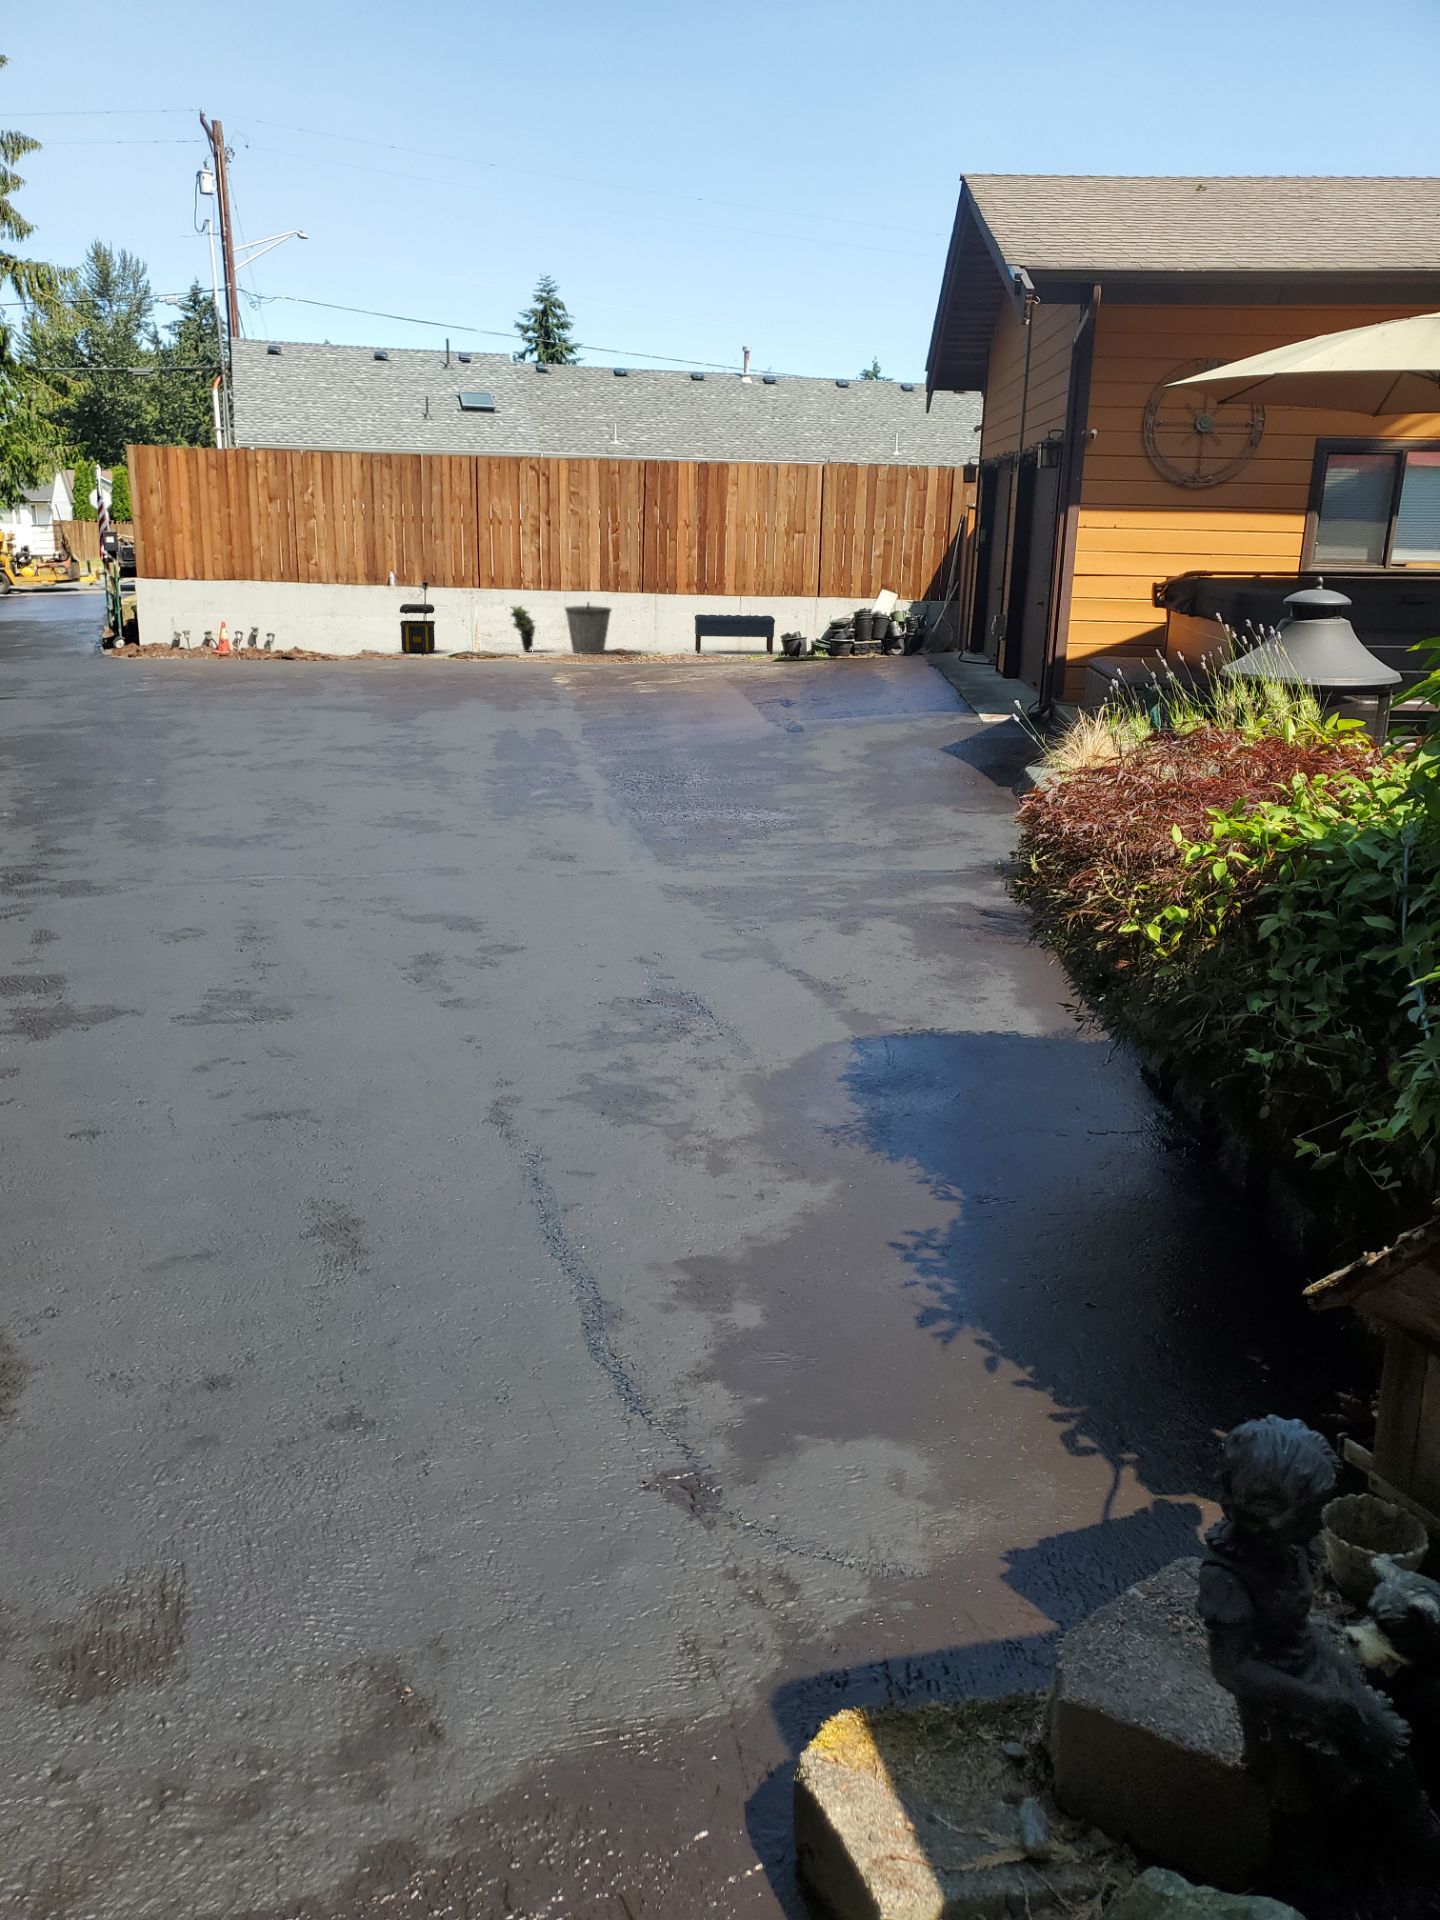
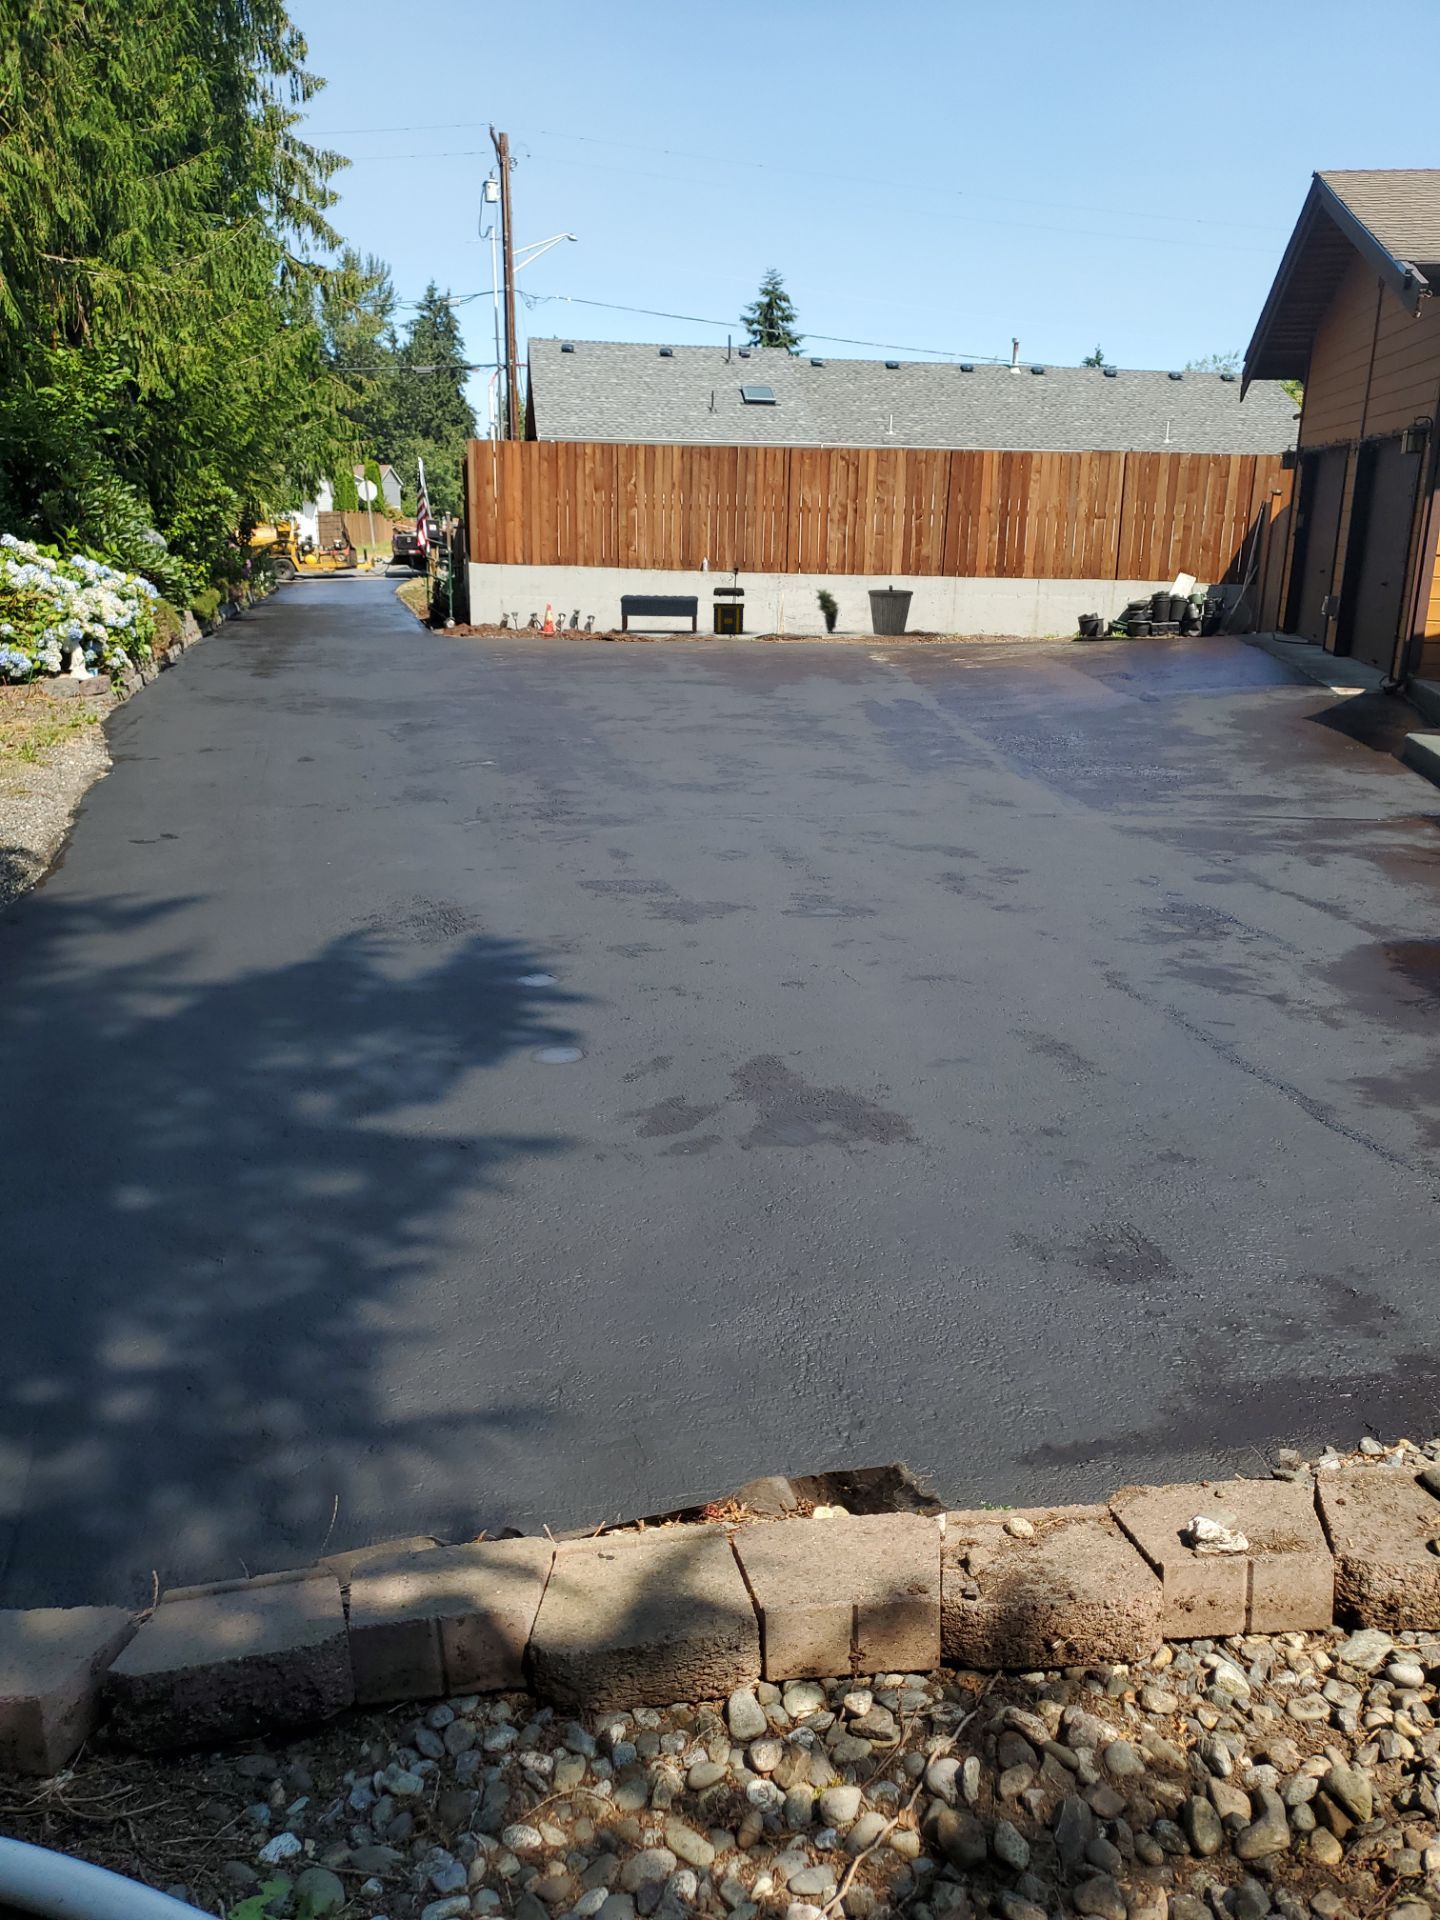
bench: present [695,614,775,654] -> present [620,595,698,634]

